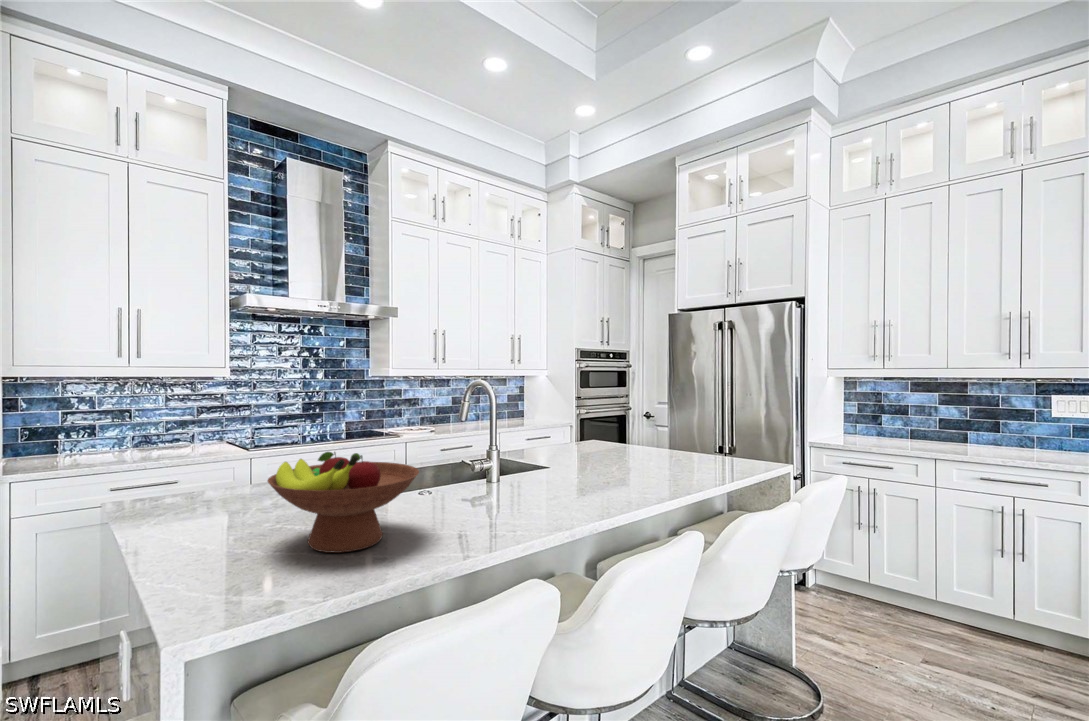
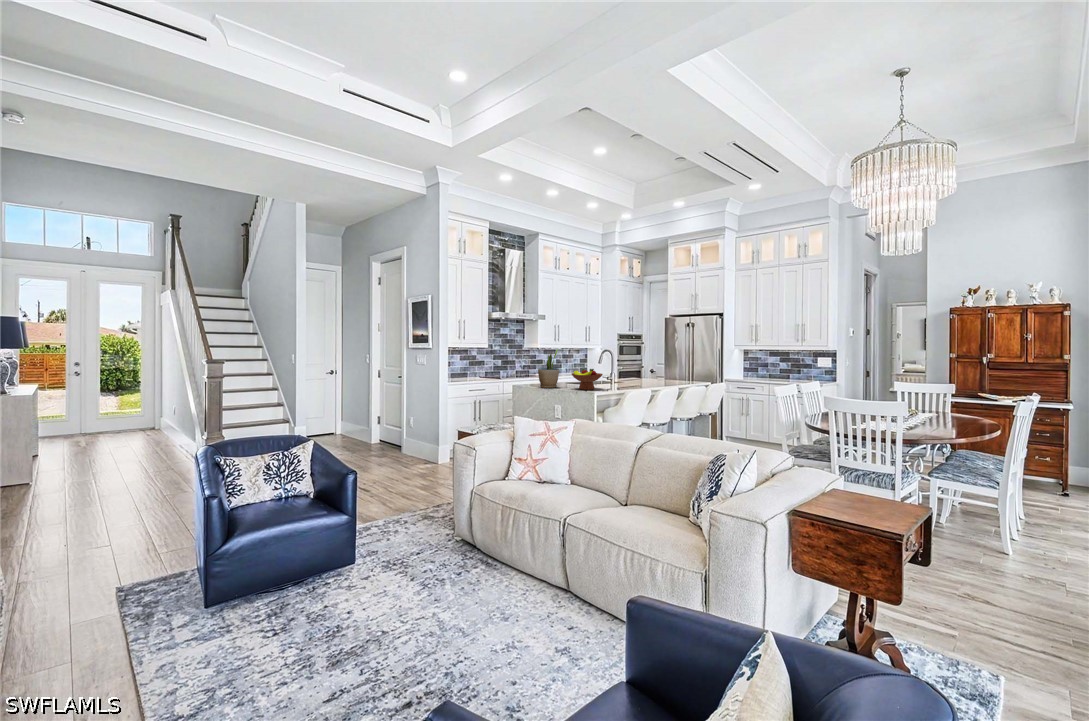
potted plant: none [160,364,259,532] -> present [538,349,559,388]

